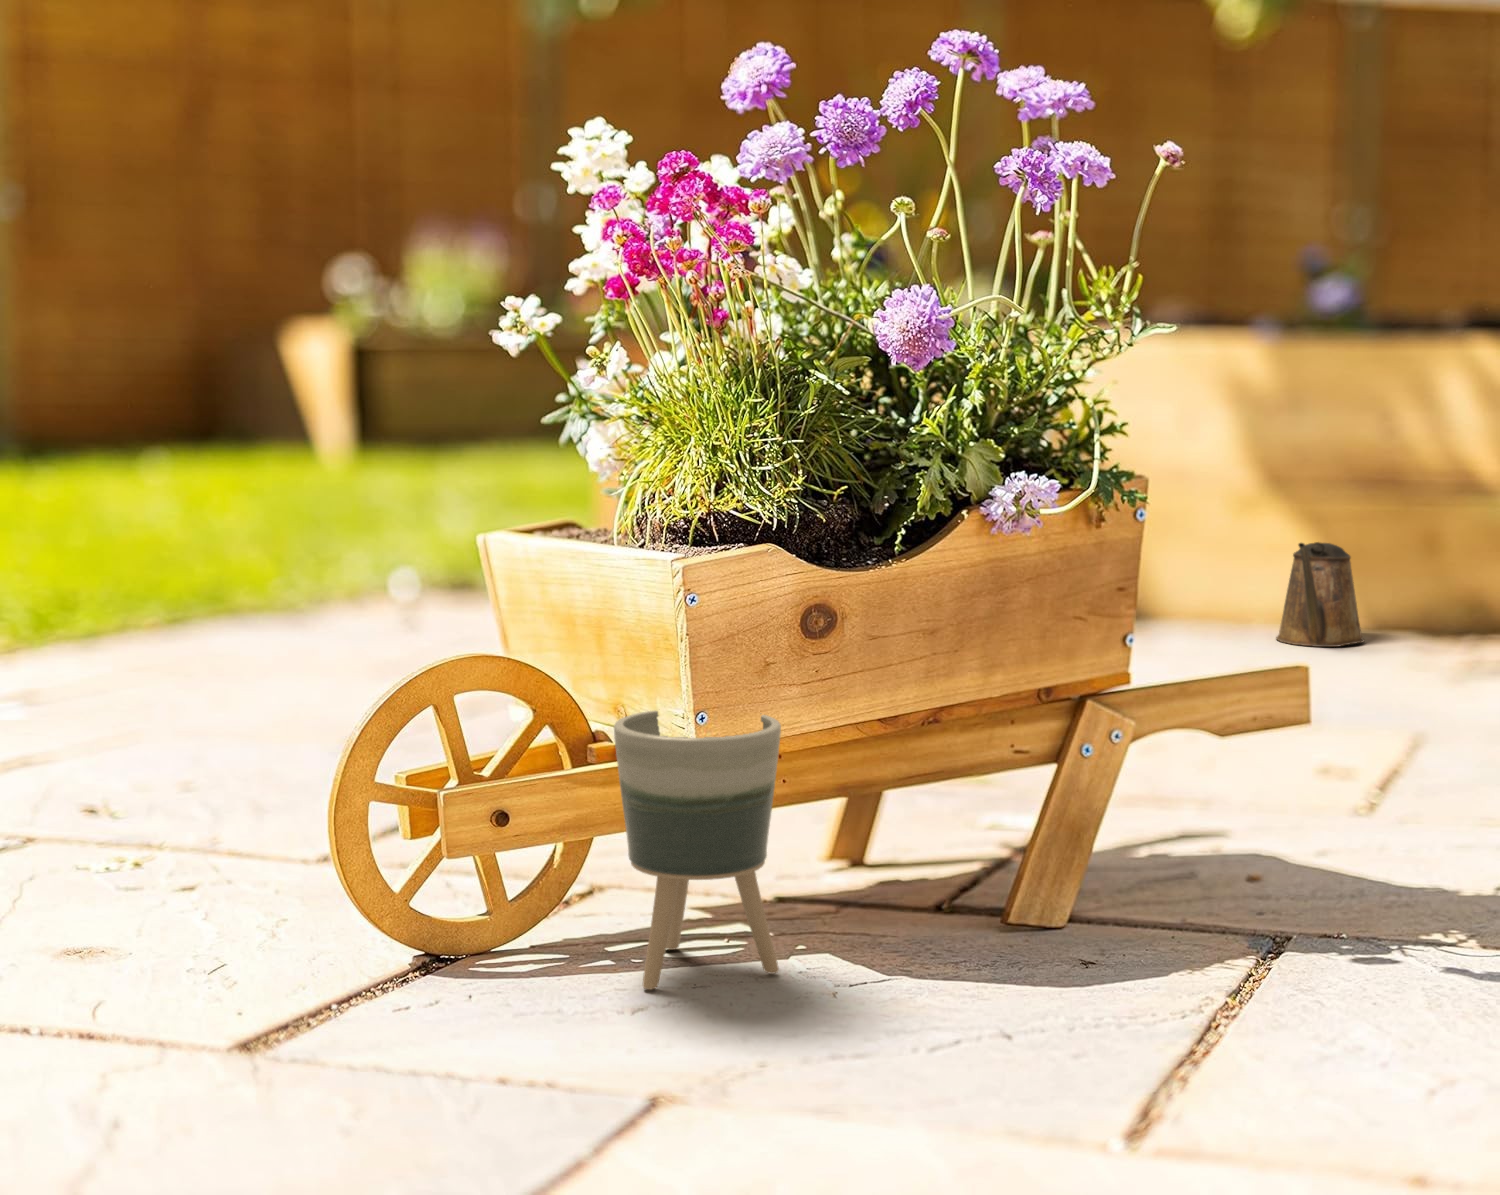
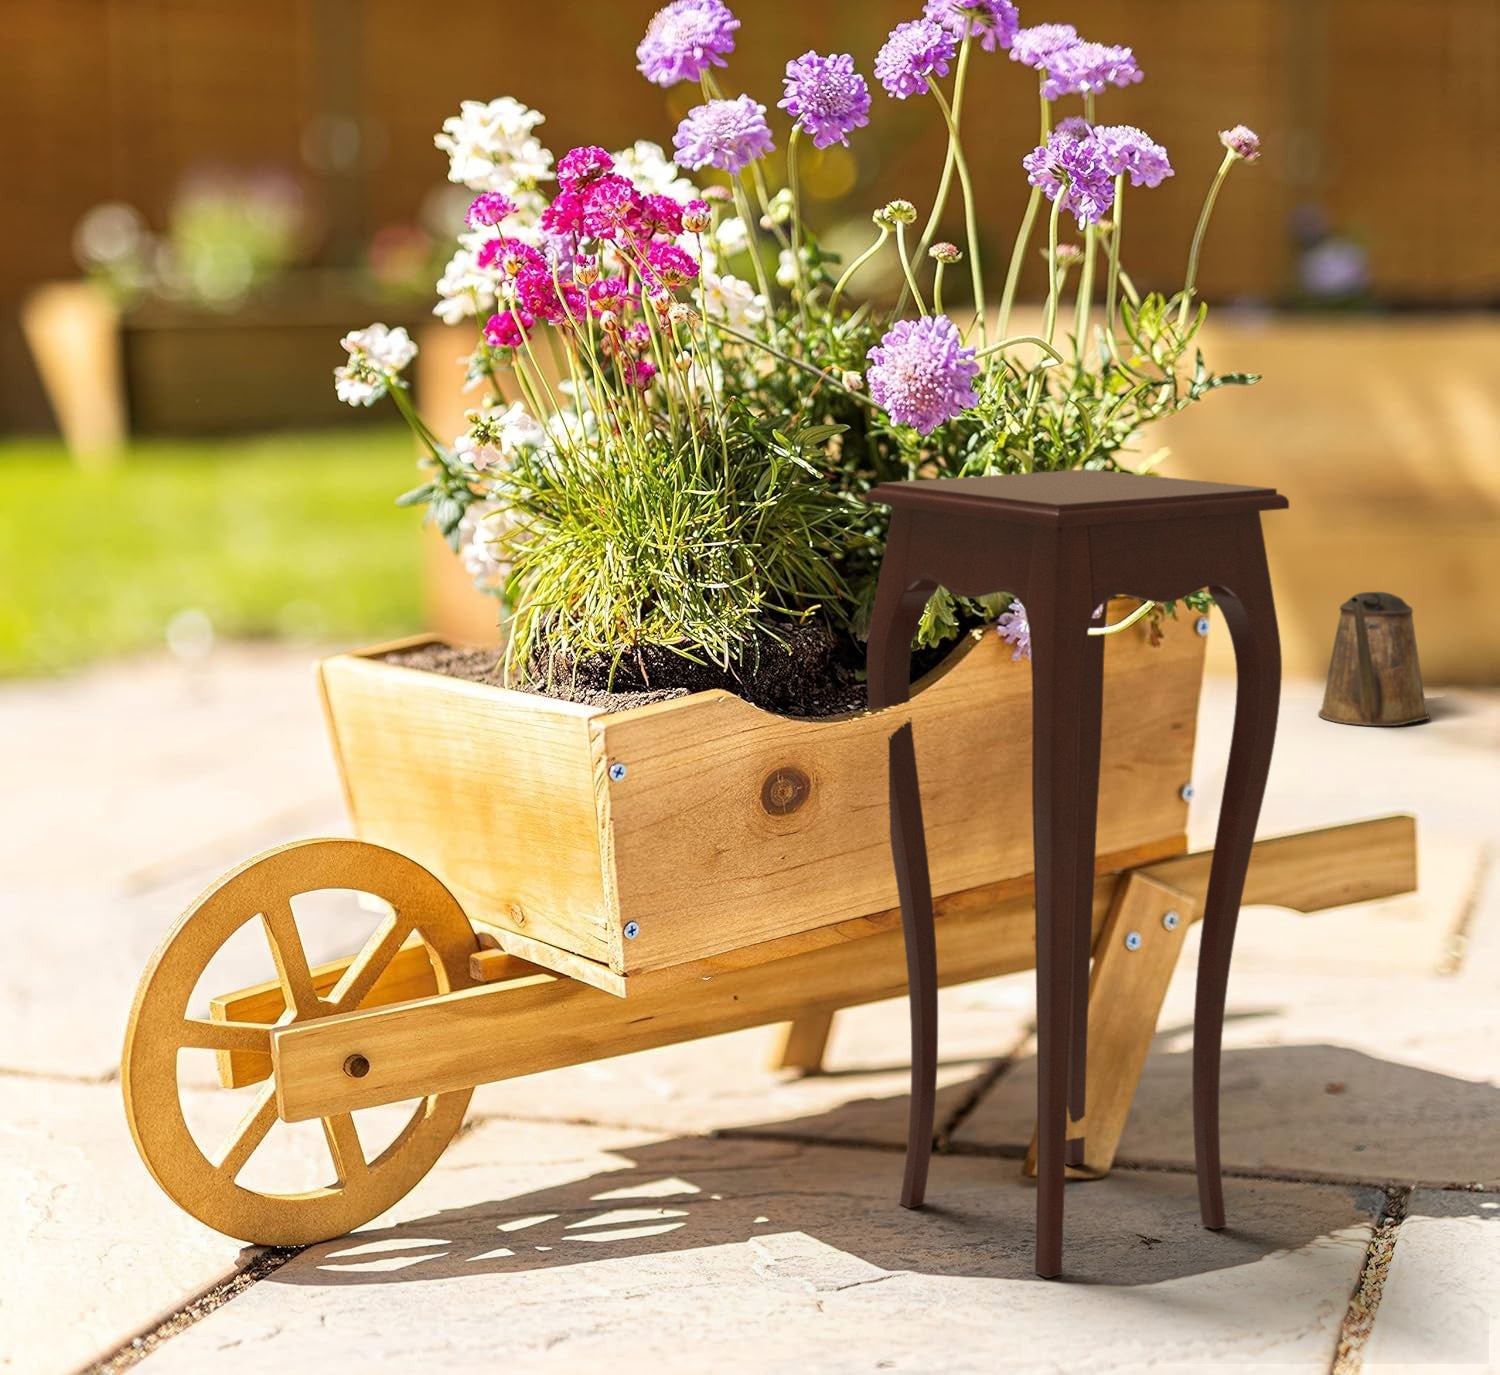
side table: none [880,393,1192,983] -> present [866,469,1289,1278]
planter: present [614,711,781,990] -> none [513,910,741,1304]

